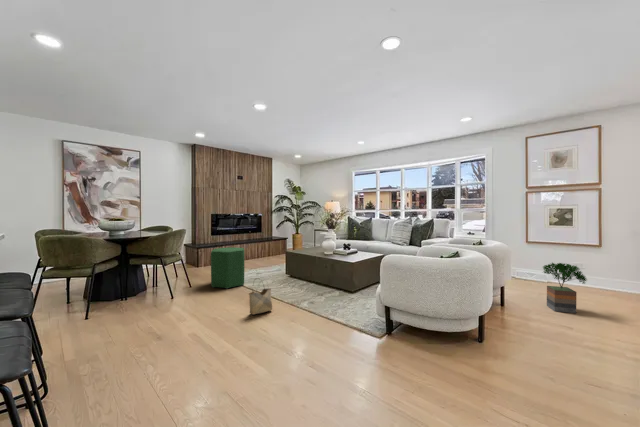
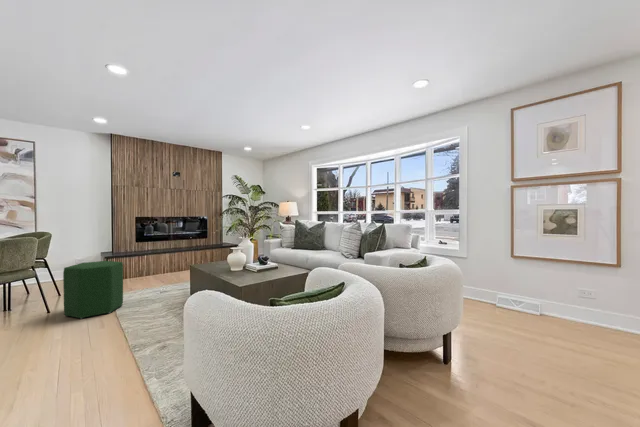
potted tree: present [543,263,587,313] -> none [509,299,586,395]
woven basket: present [249,289,272,314] -> none [23,316,77,378]

